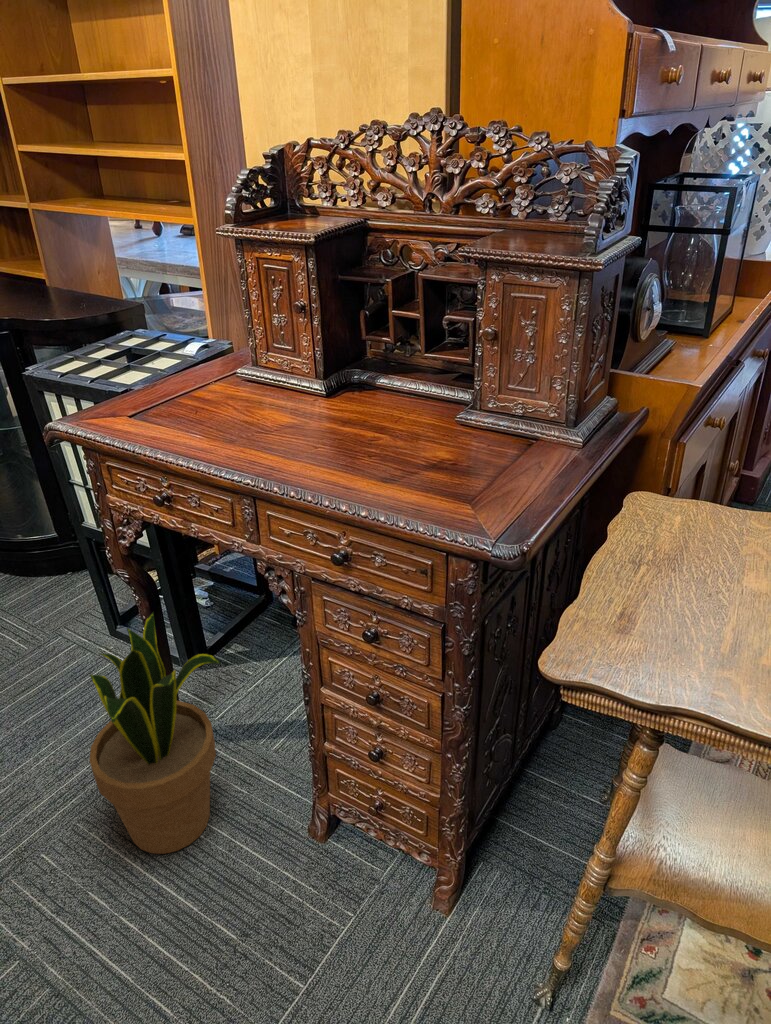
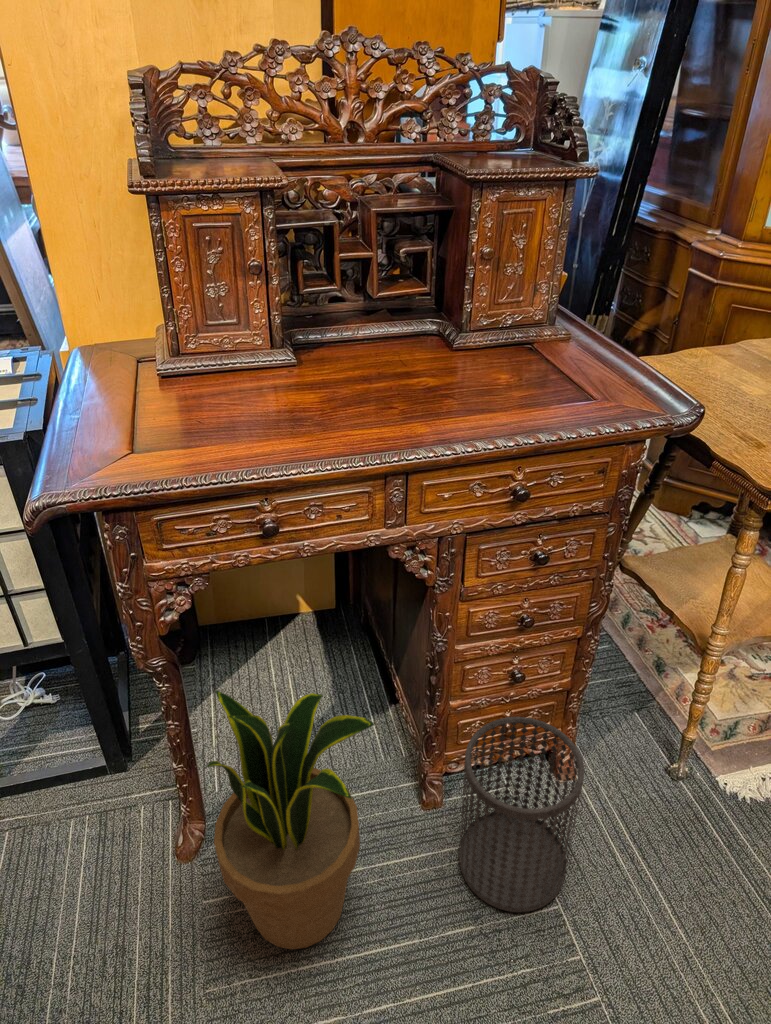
wastebasket: none [244,772,369,977] -> present [459,717,584,912]

